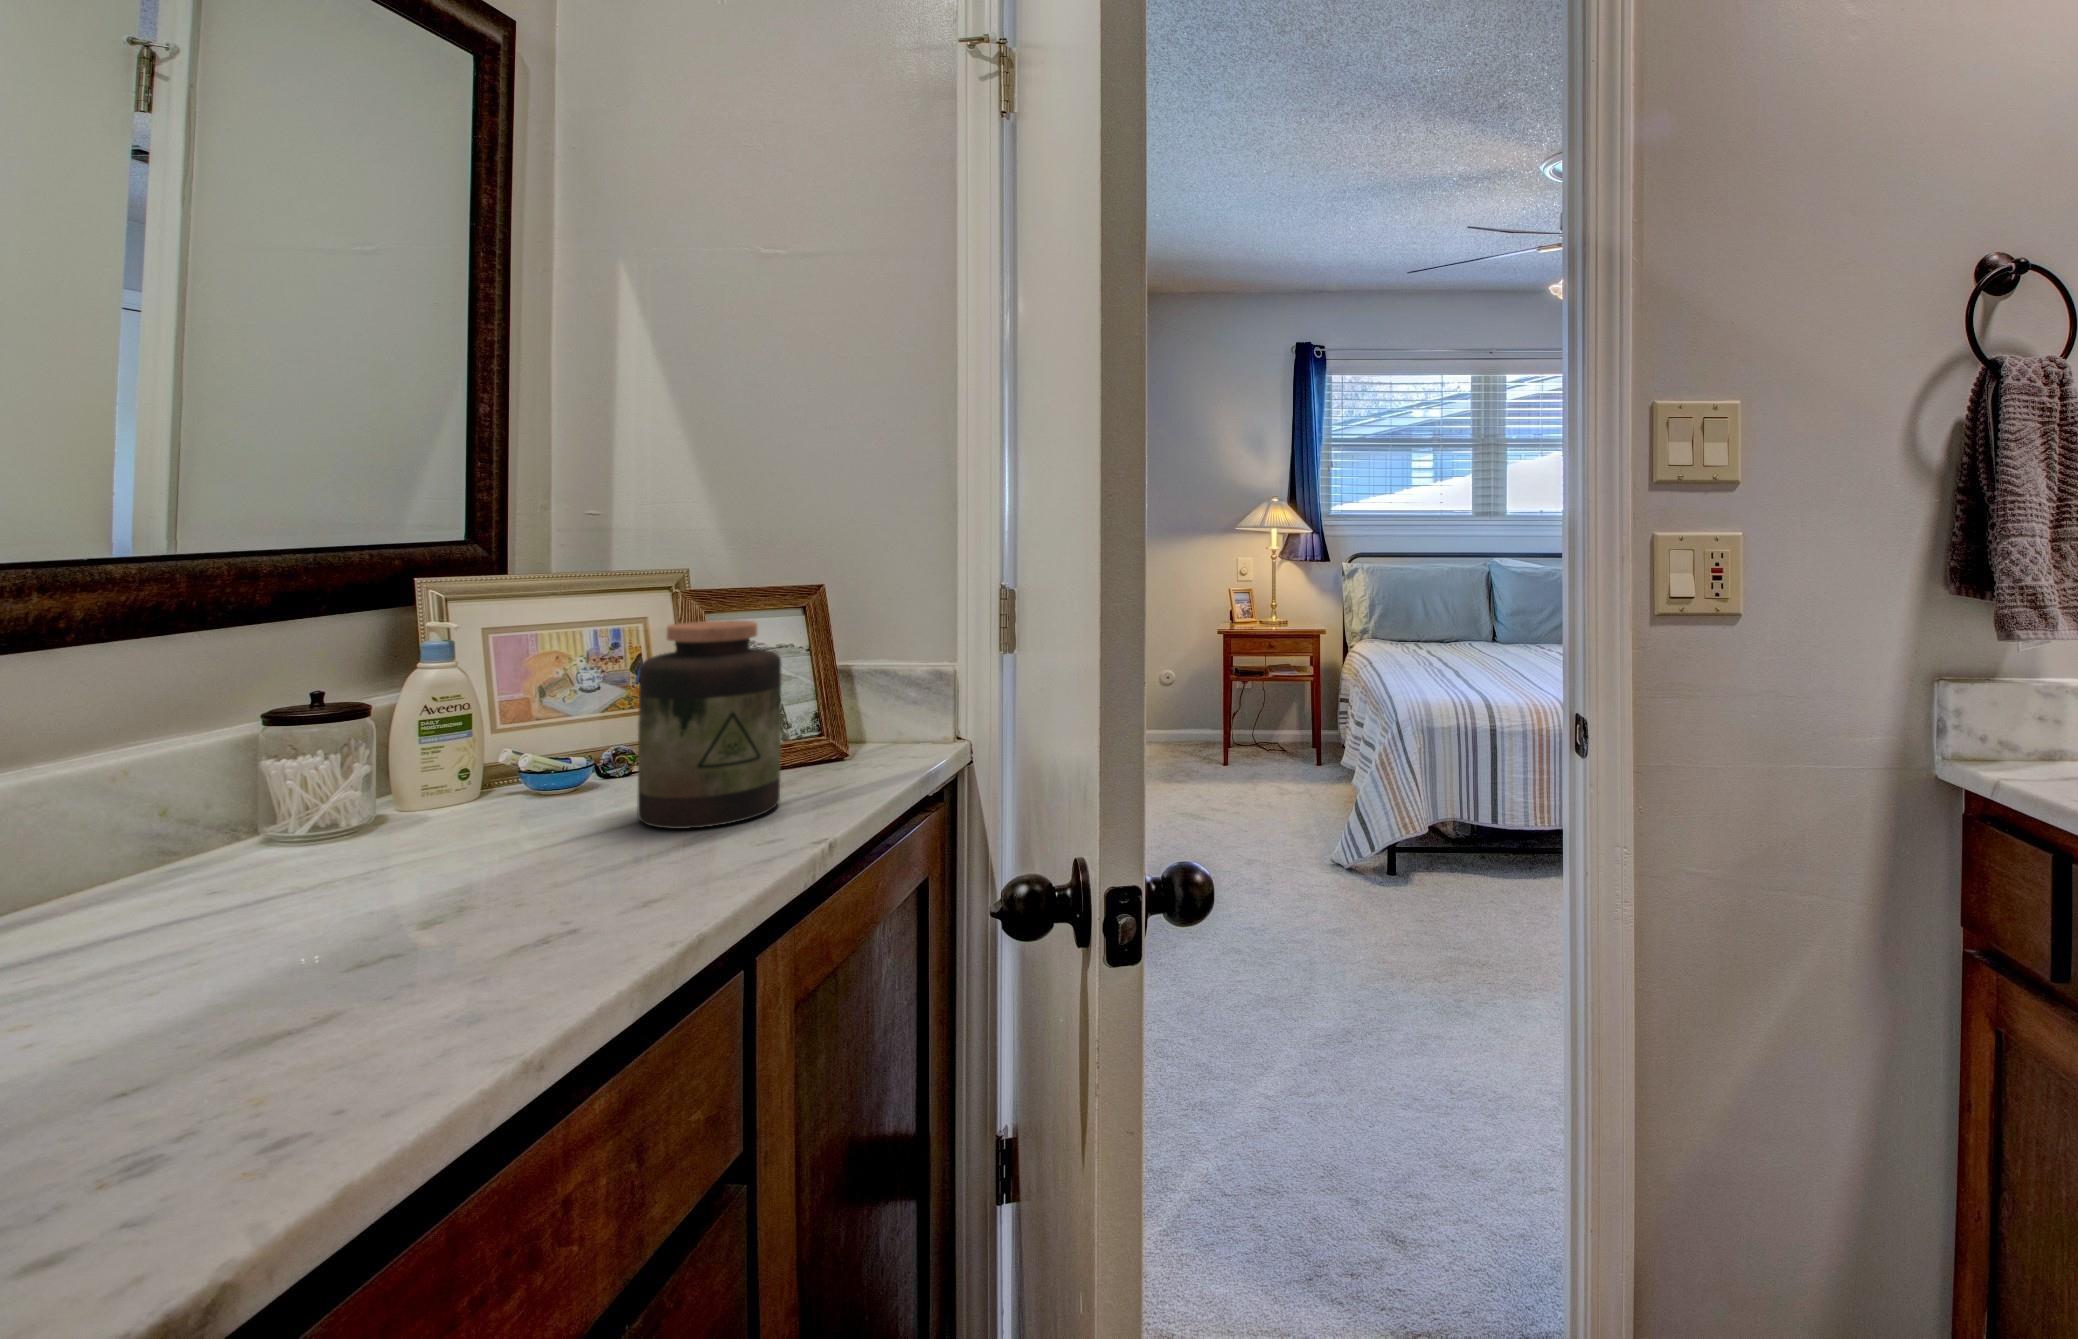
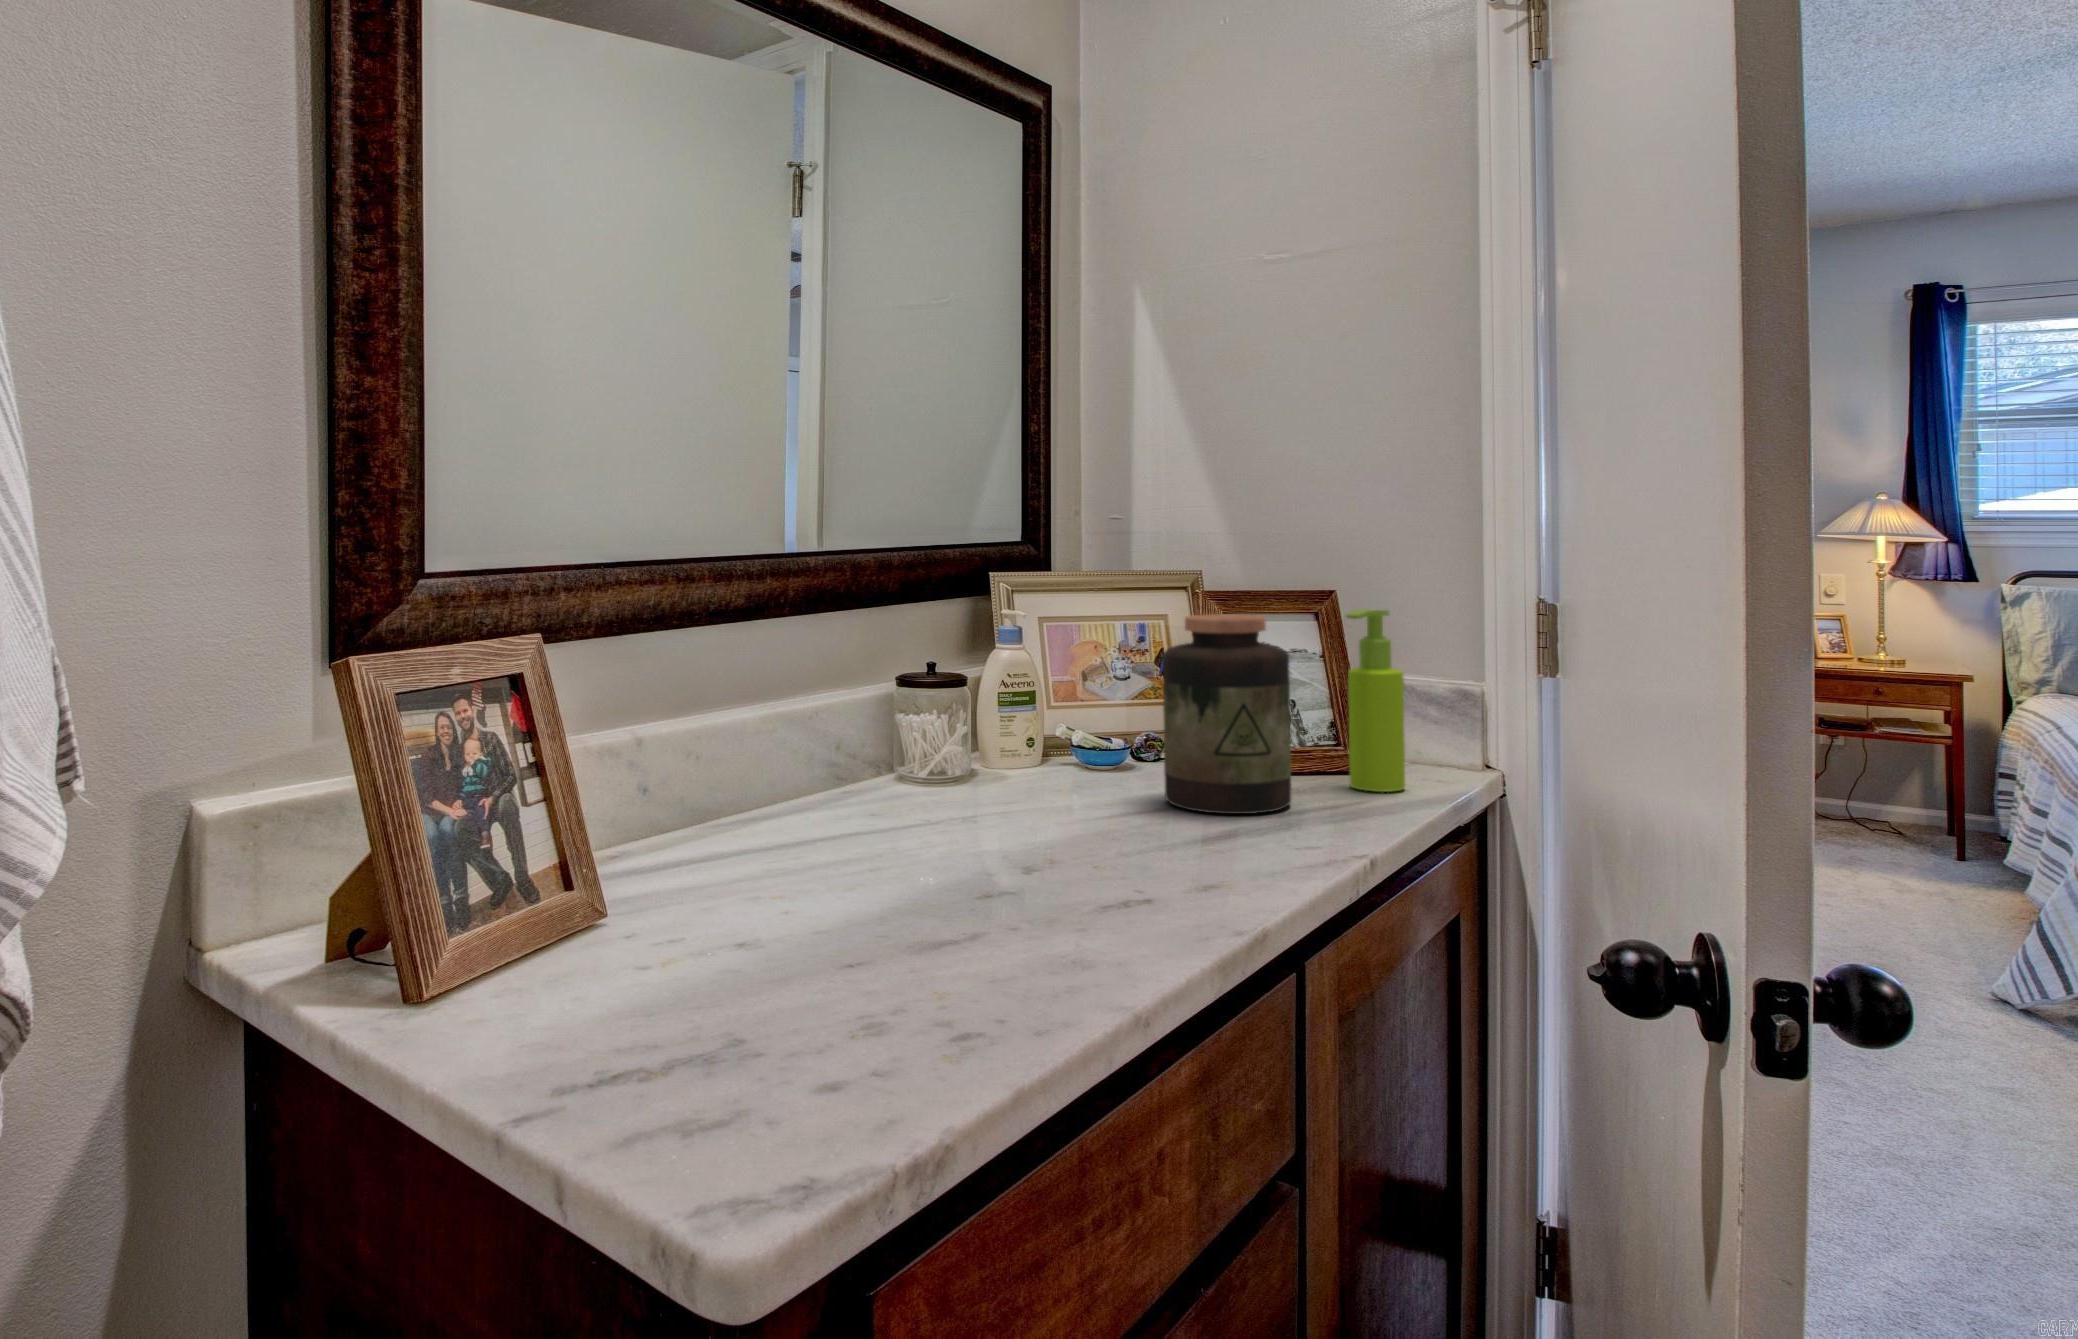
soap dispenser: none [835,610,887,775] -> present [1346,609,1405,792]

